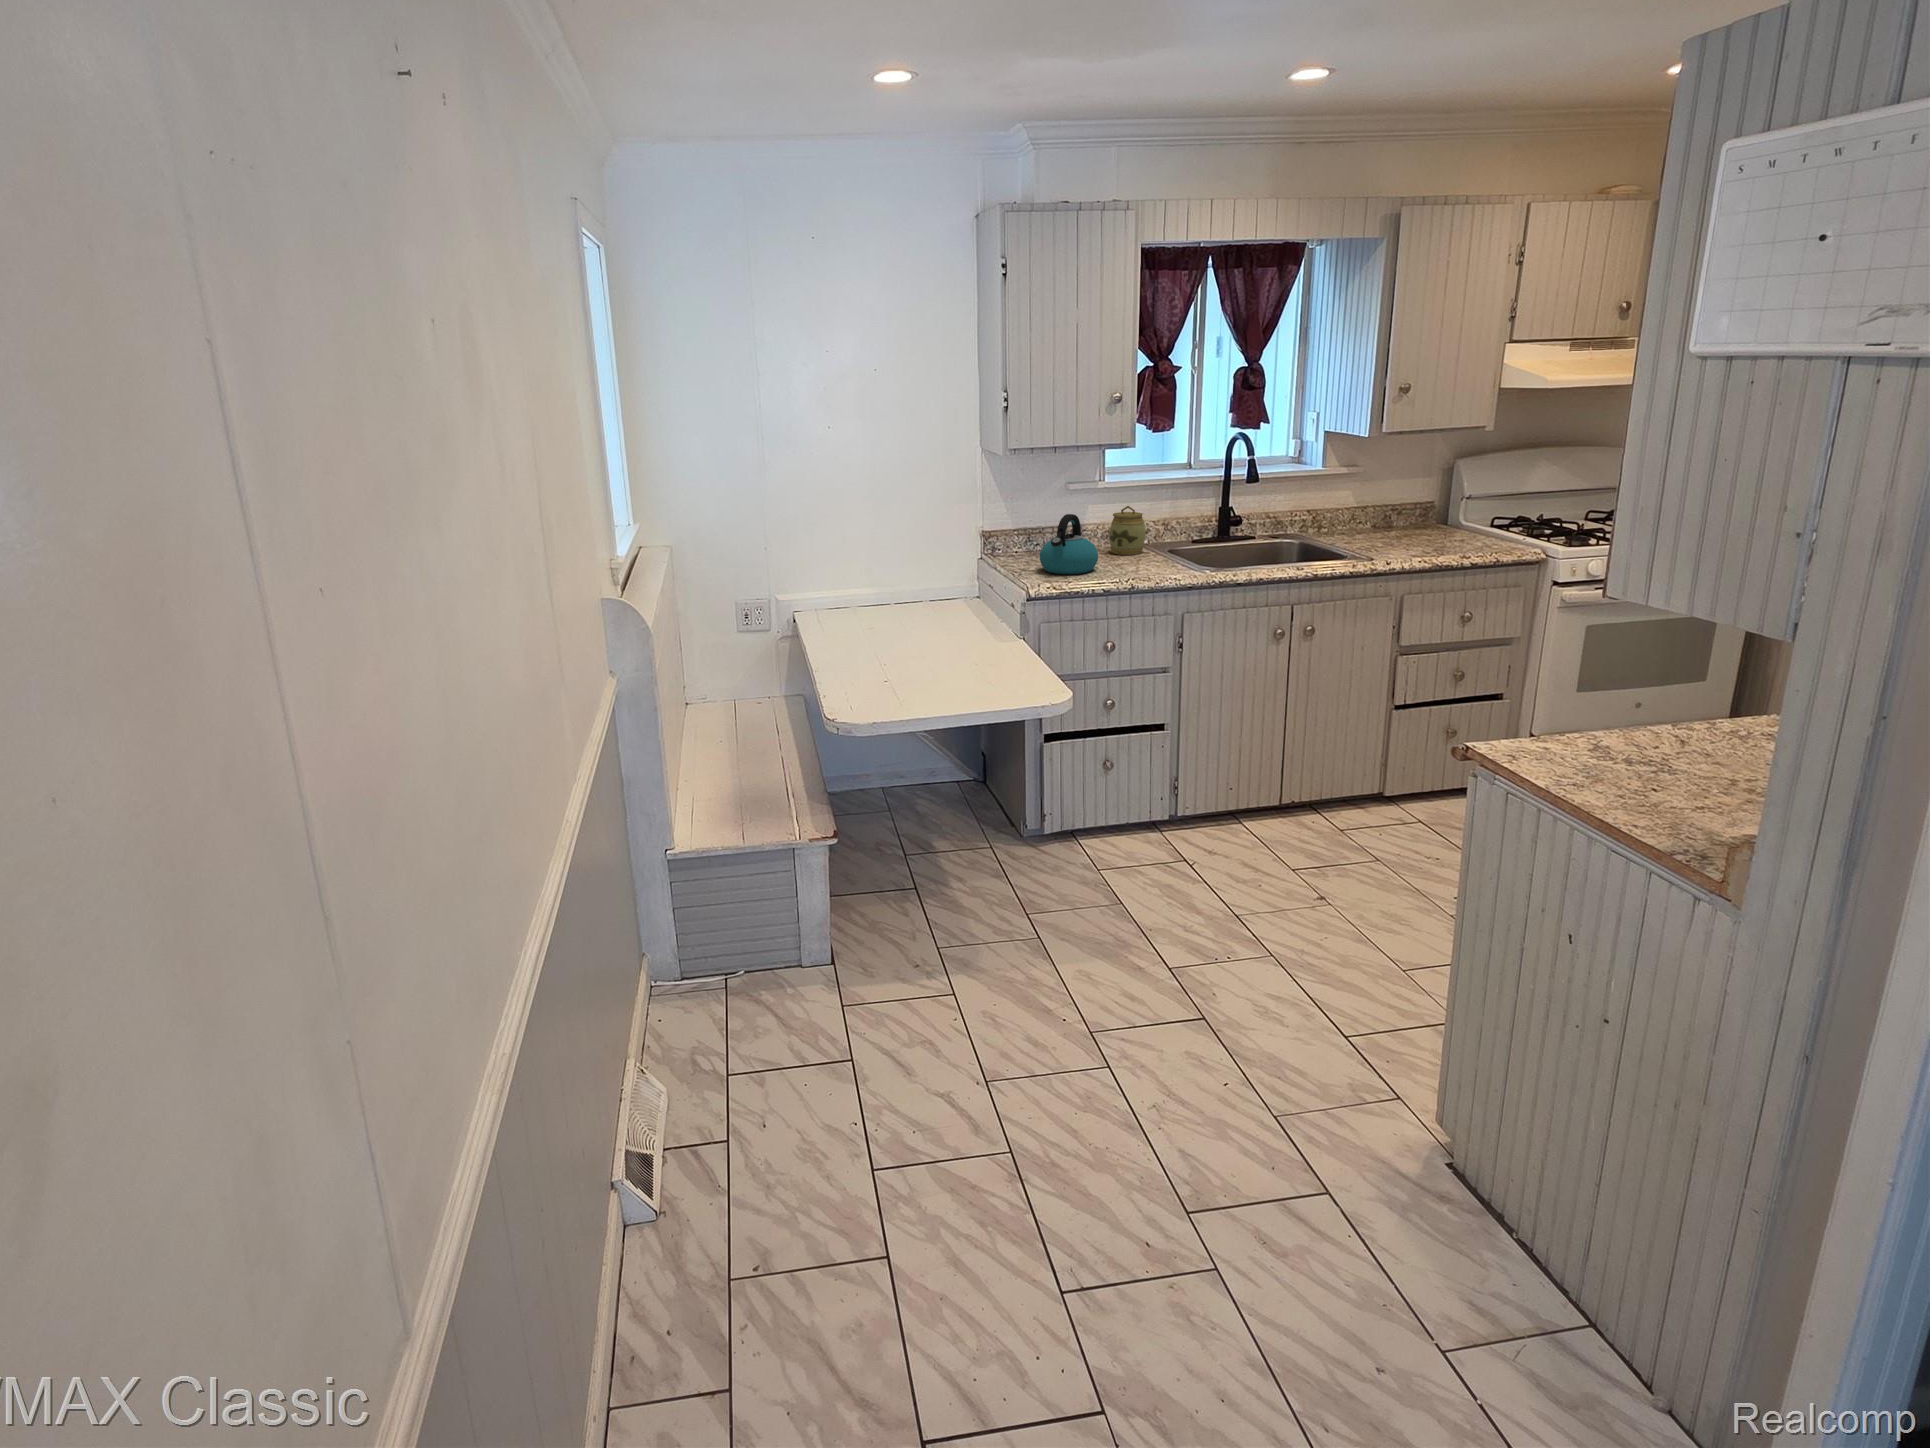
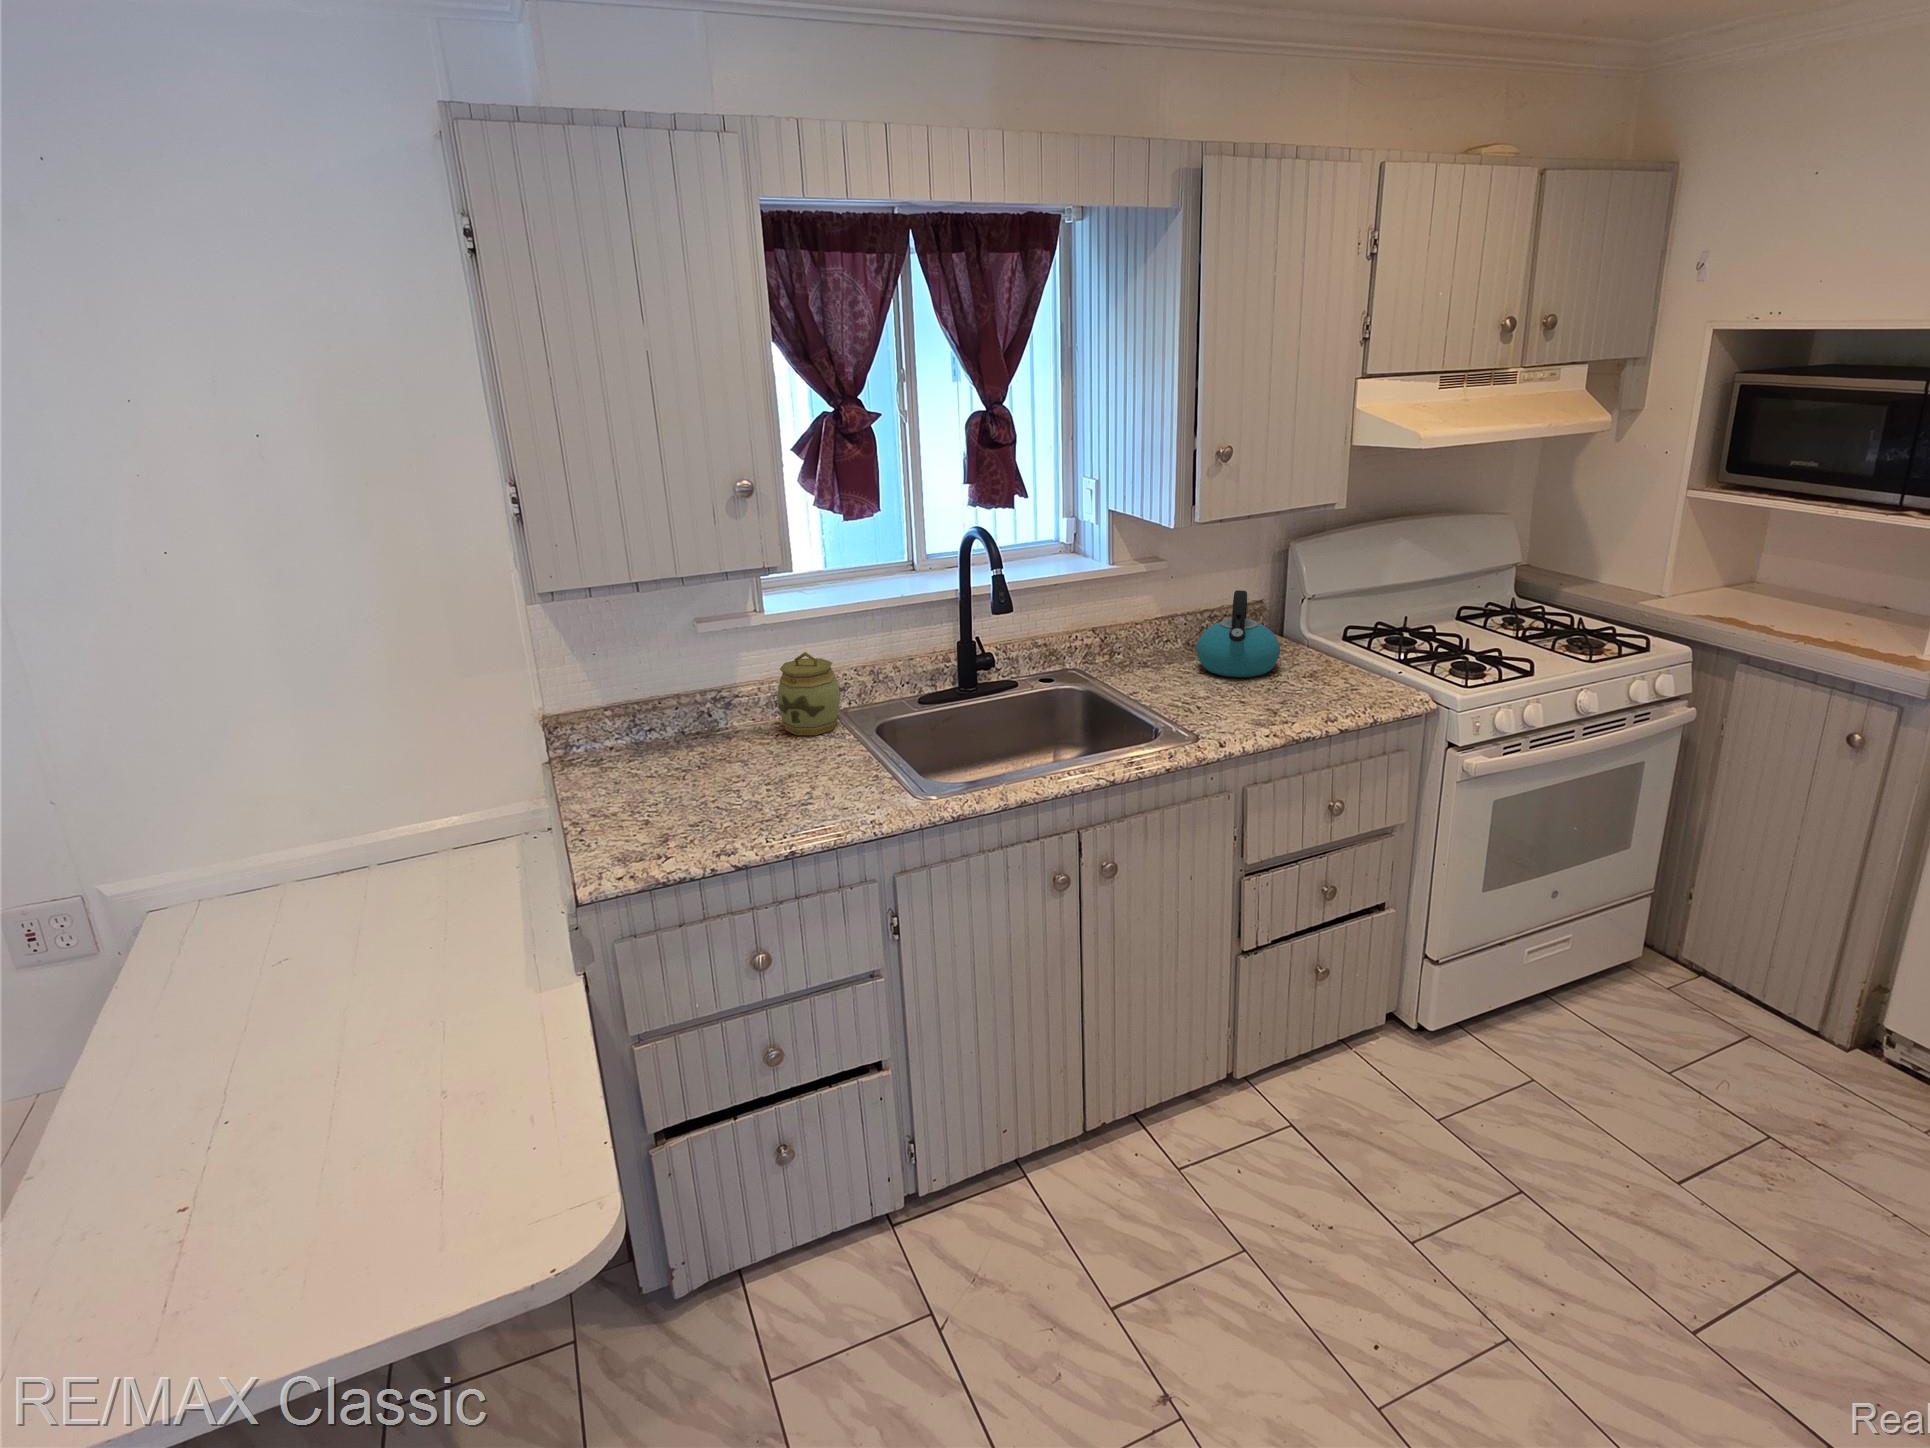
kettle: present [1040,514,1098,574] -> present [1196,590,1280,677]

